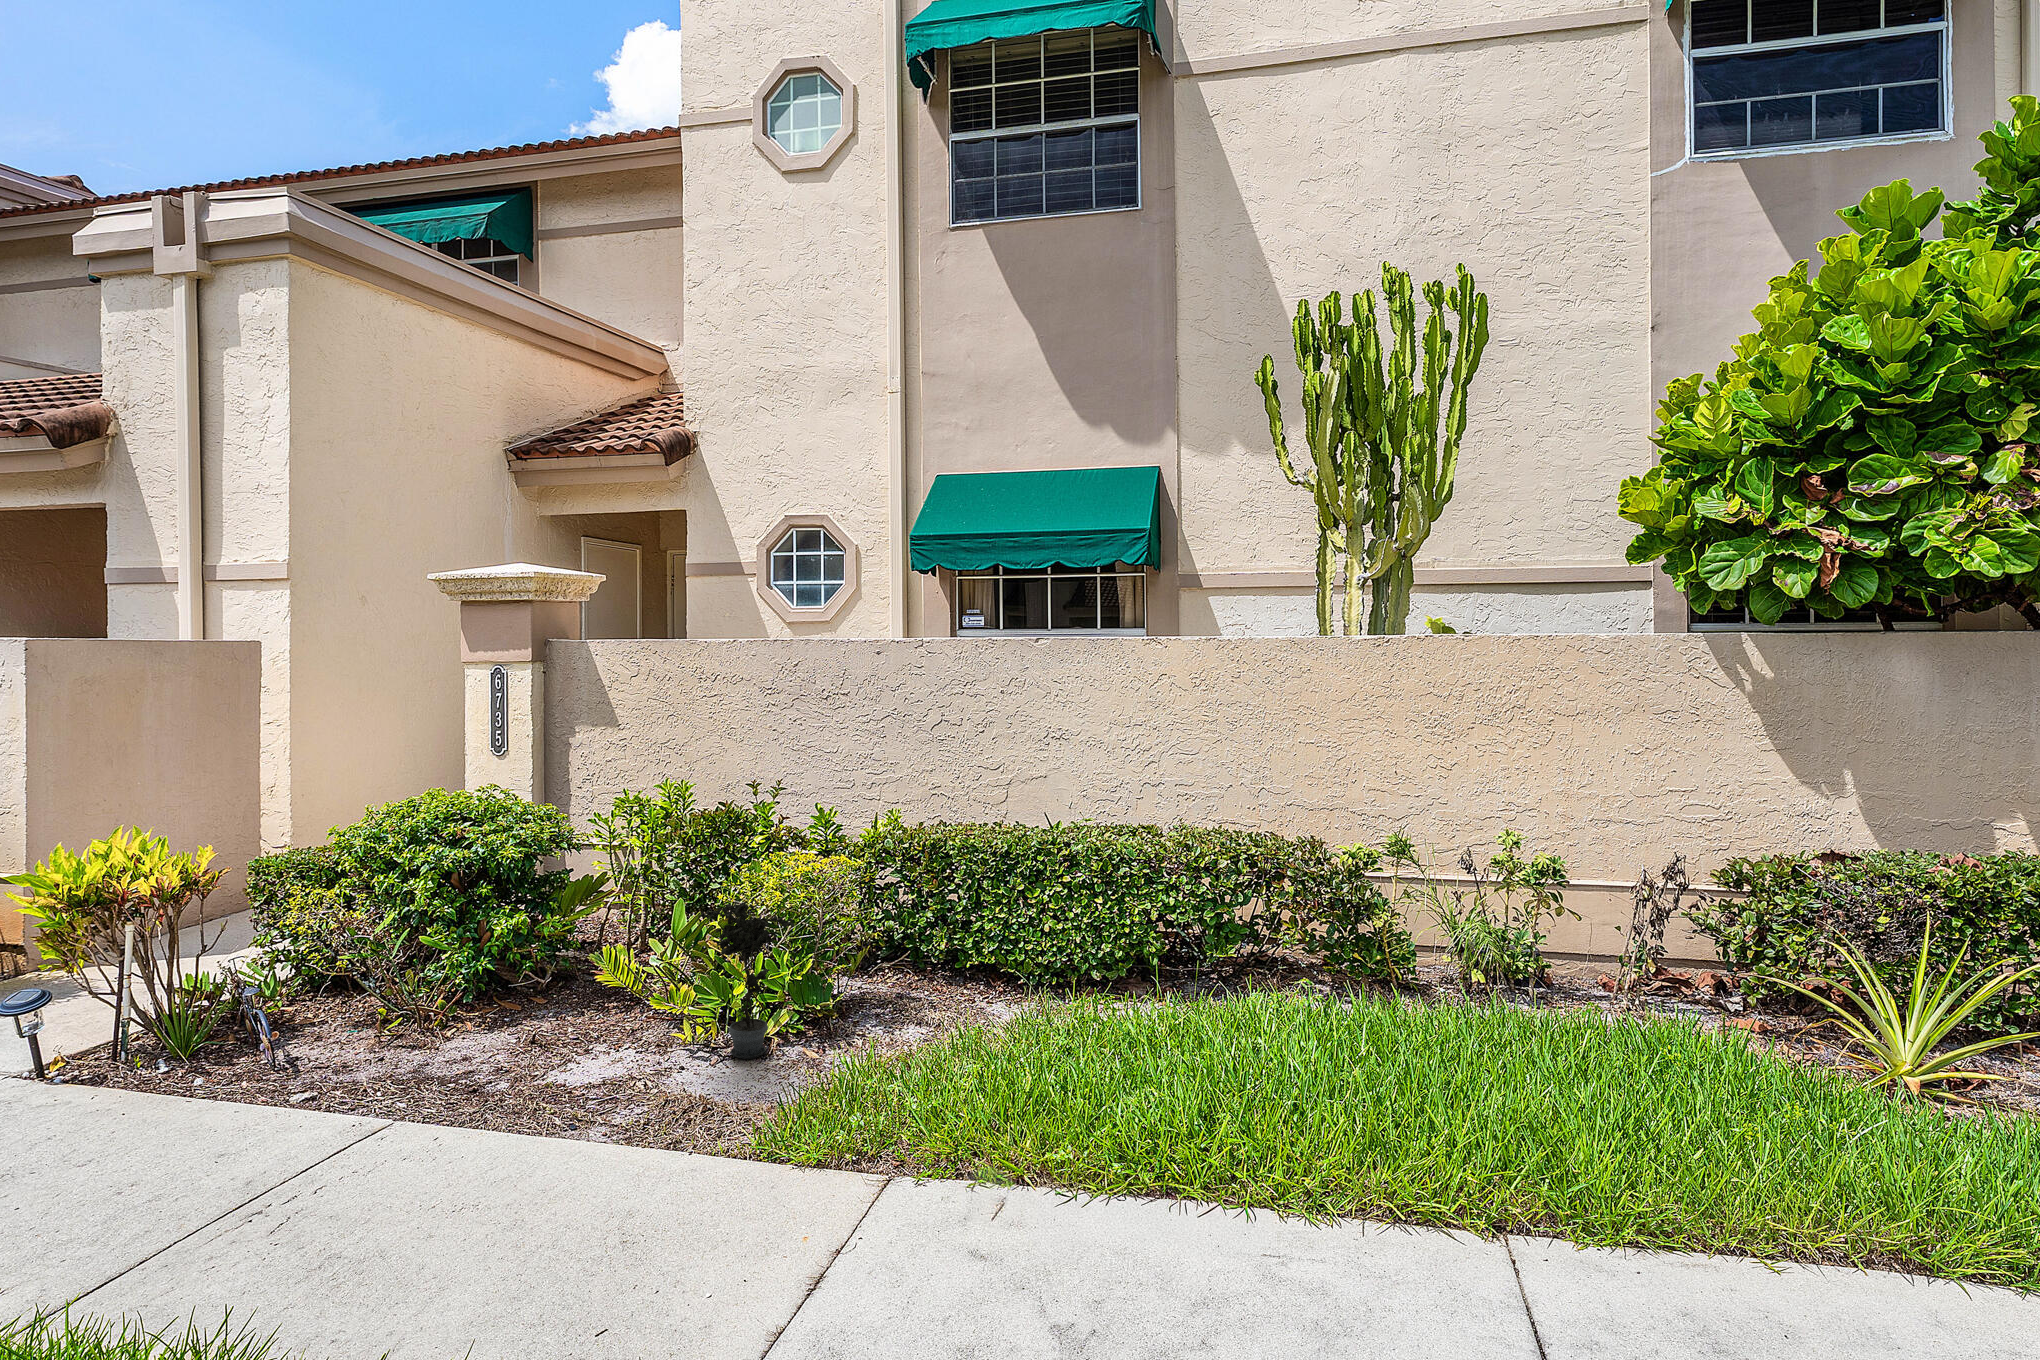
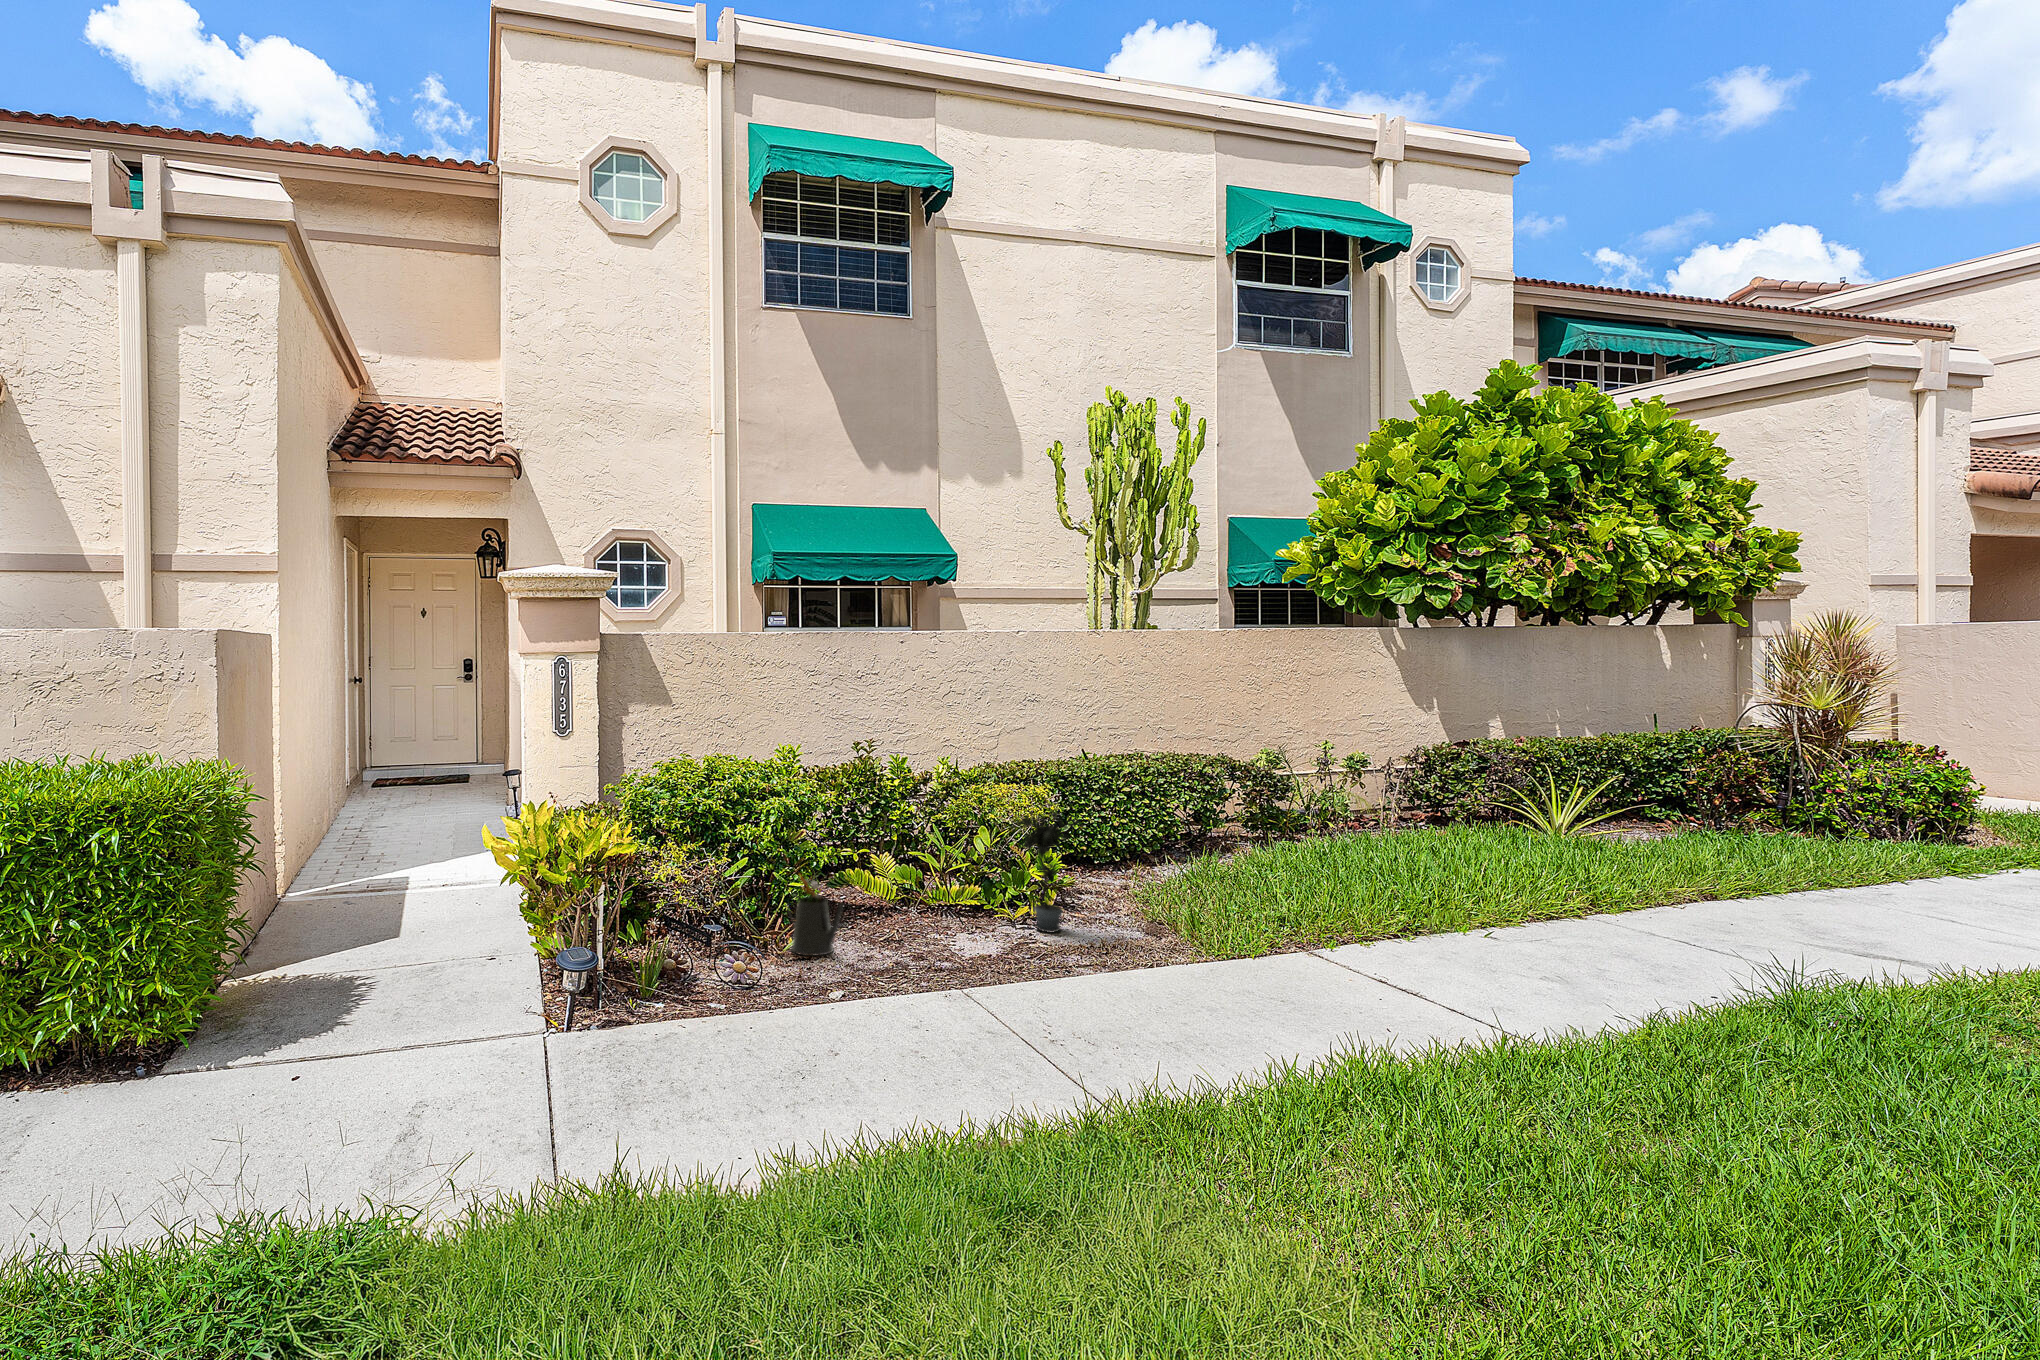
watering can: none [436,942,492,1044] -> present [789,878,843,956]

